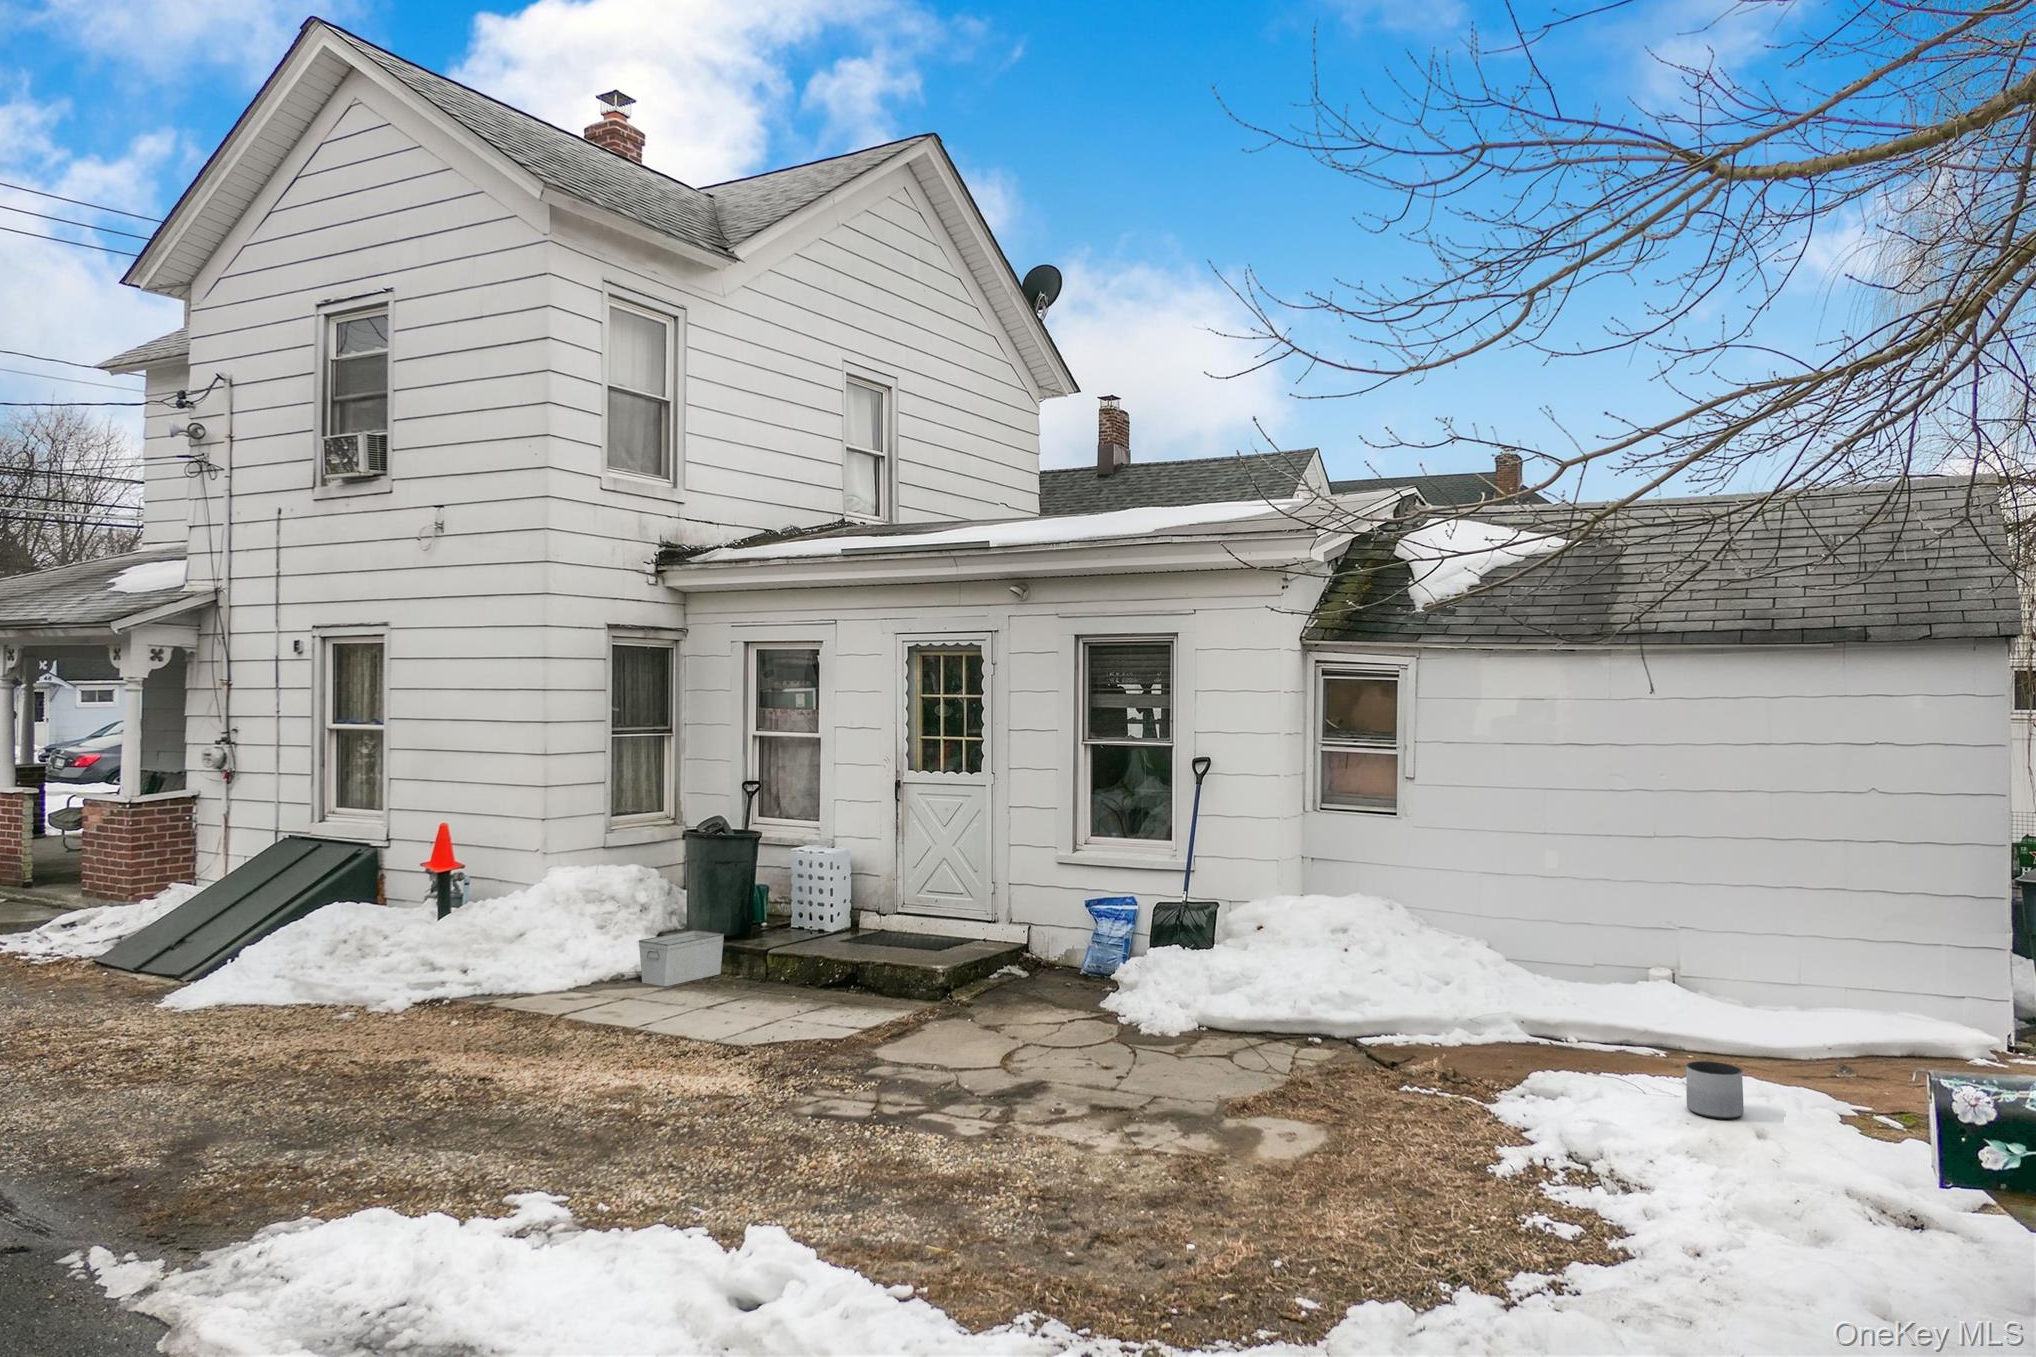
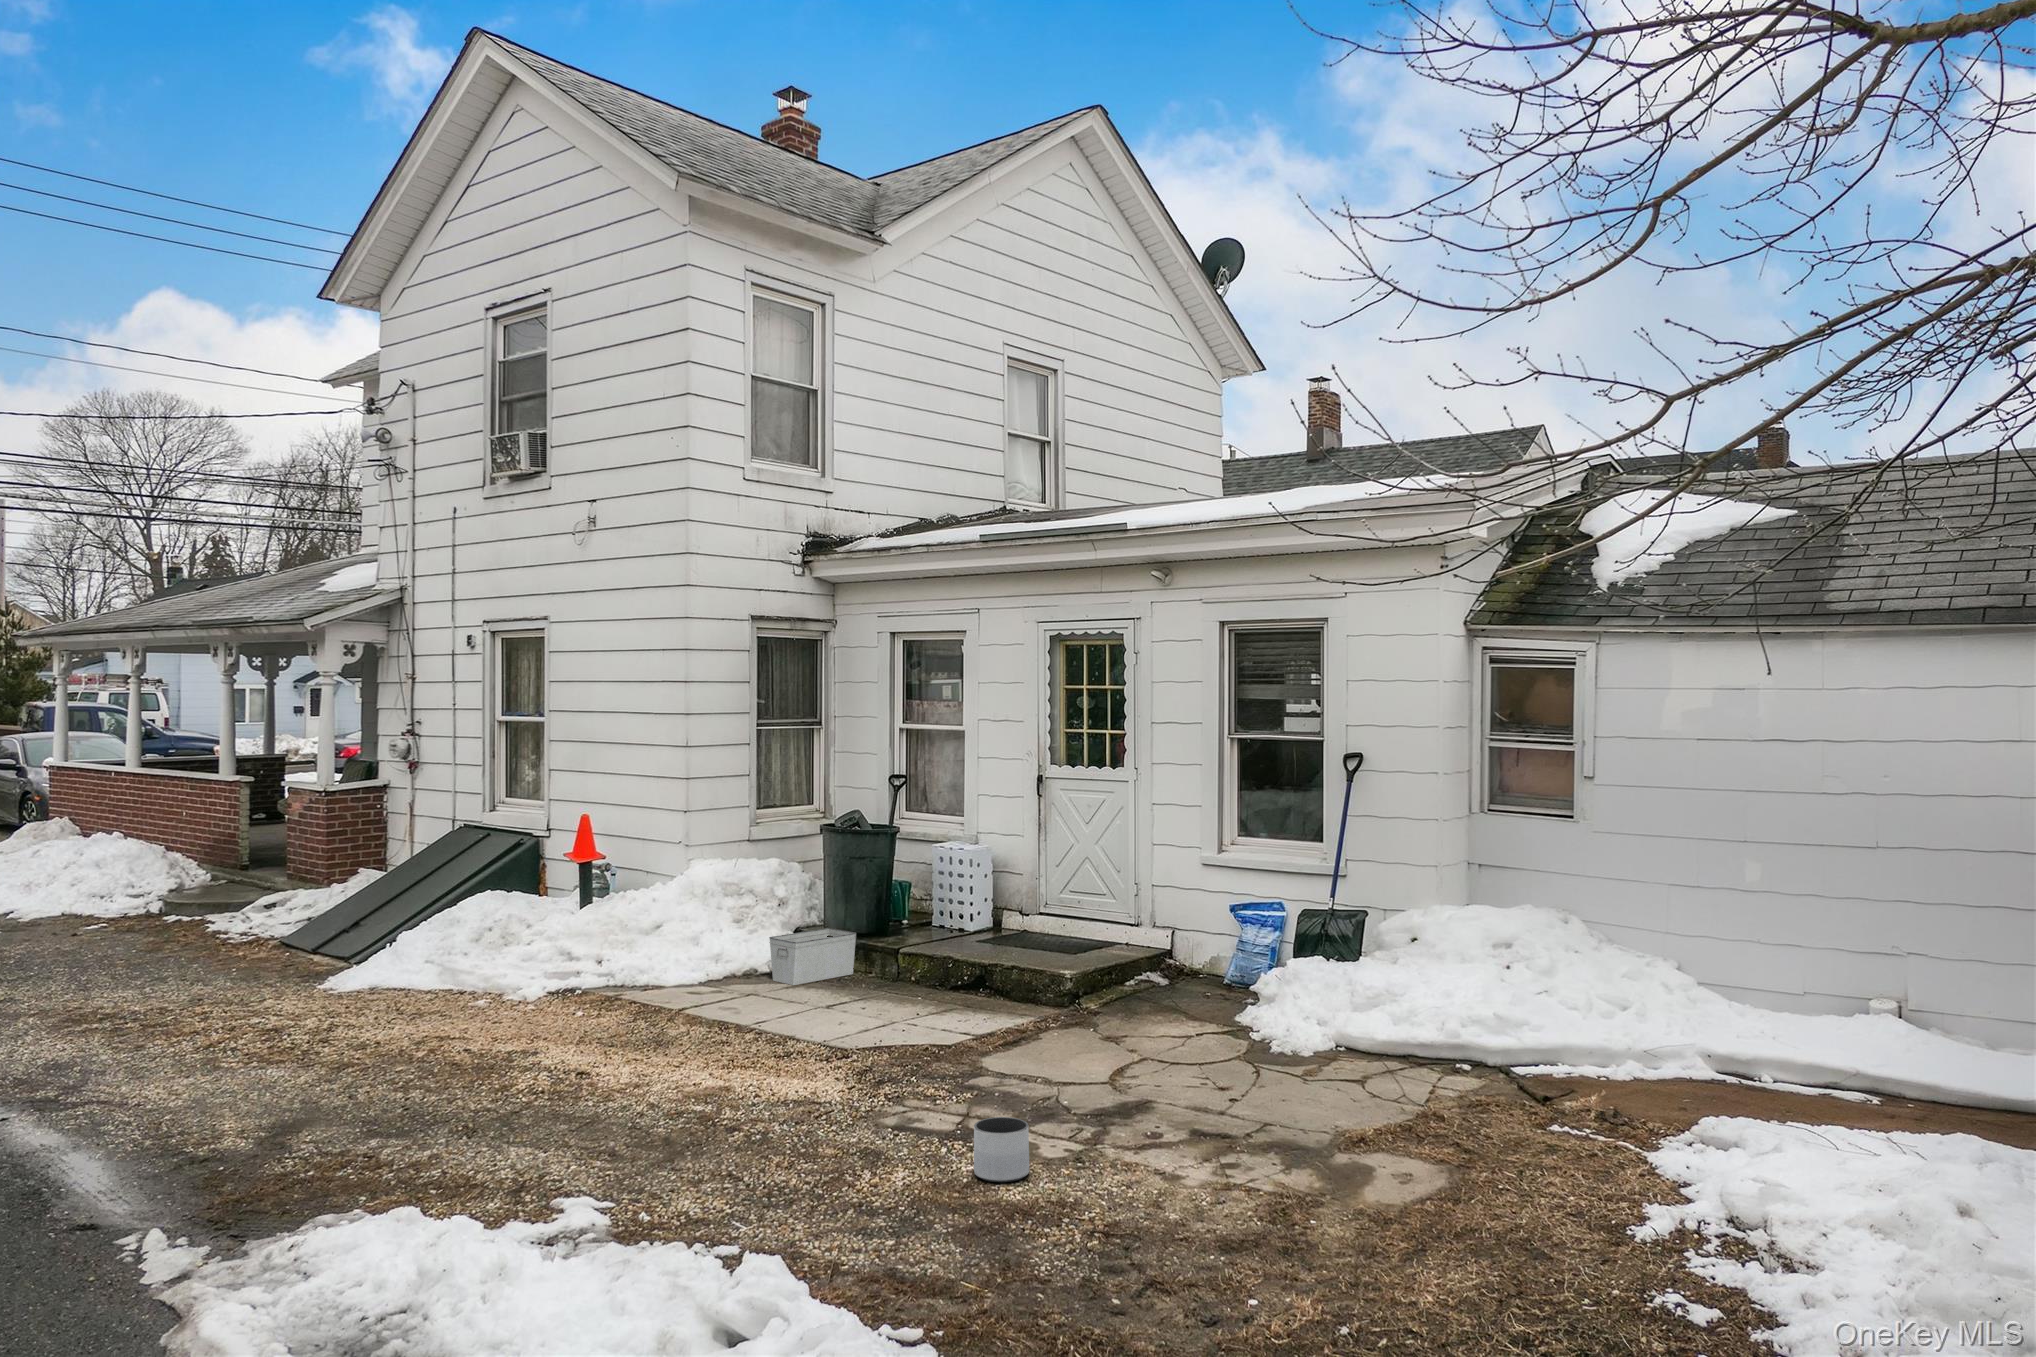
planter: present [1686,1061,1744,1119] -> present [974,1117,1029,1182]

